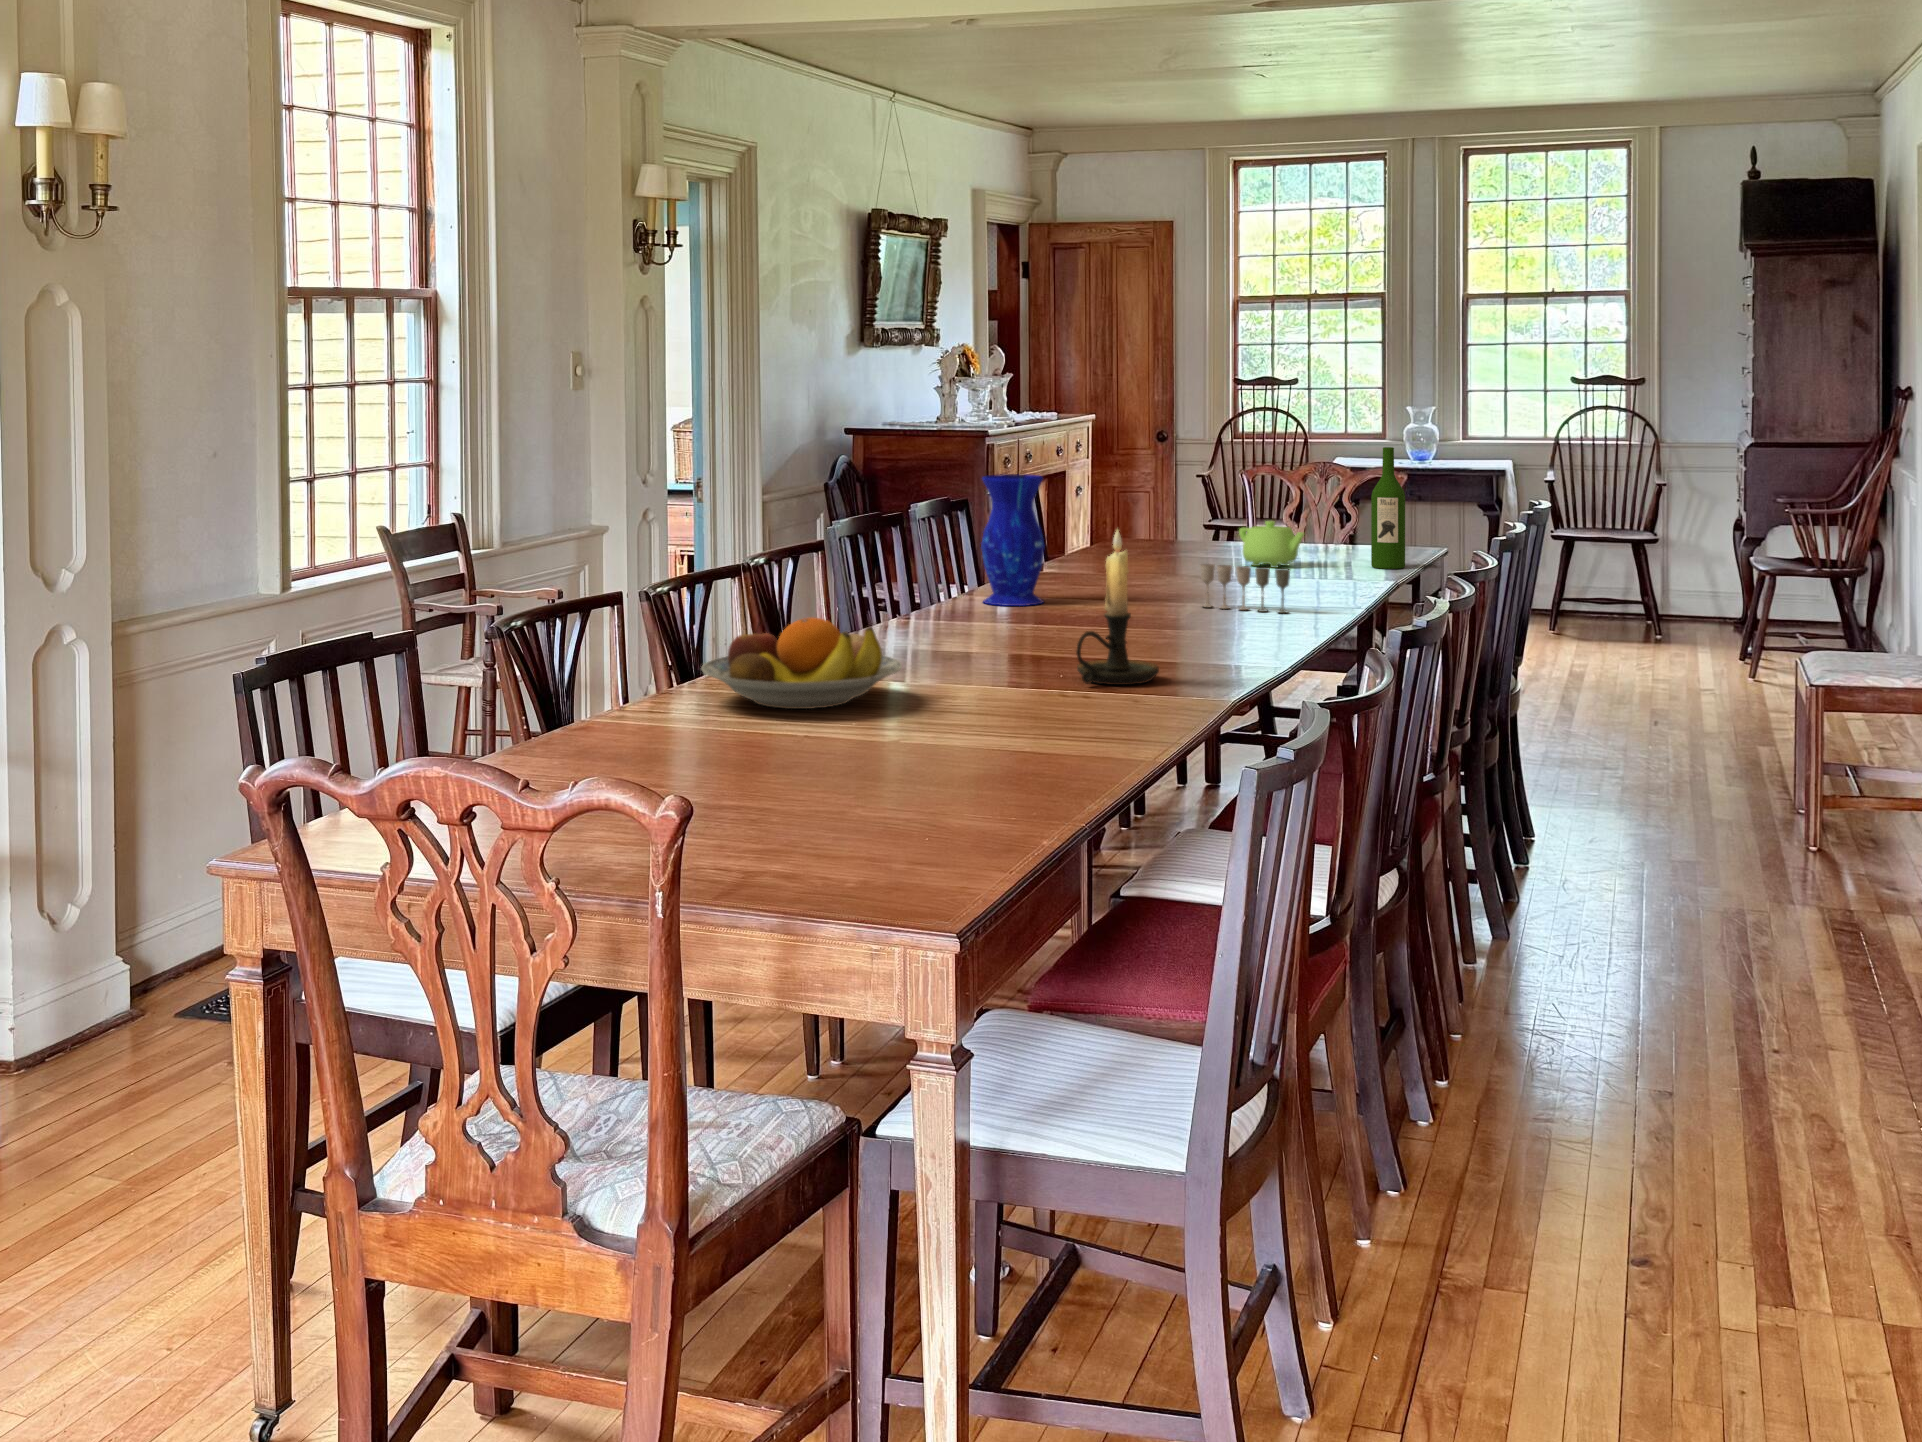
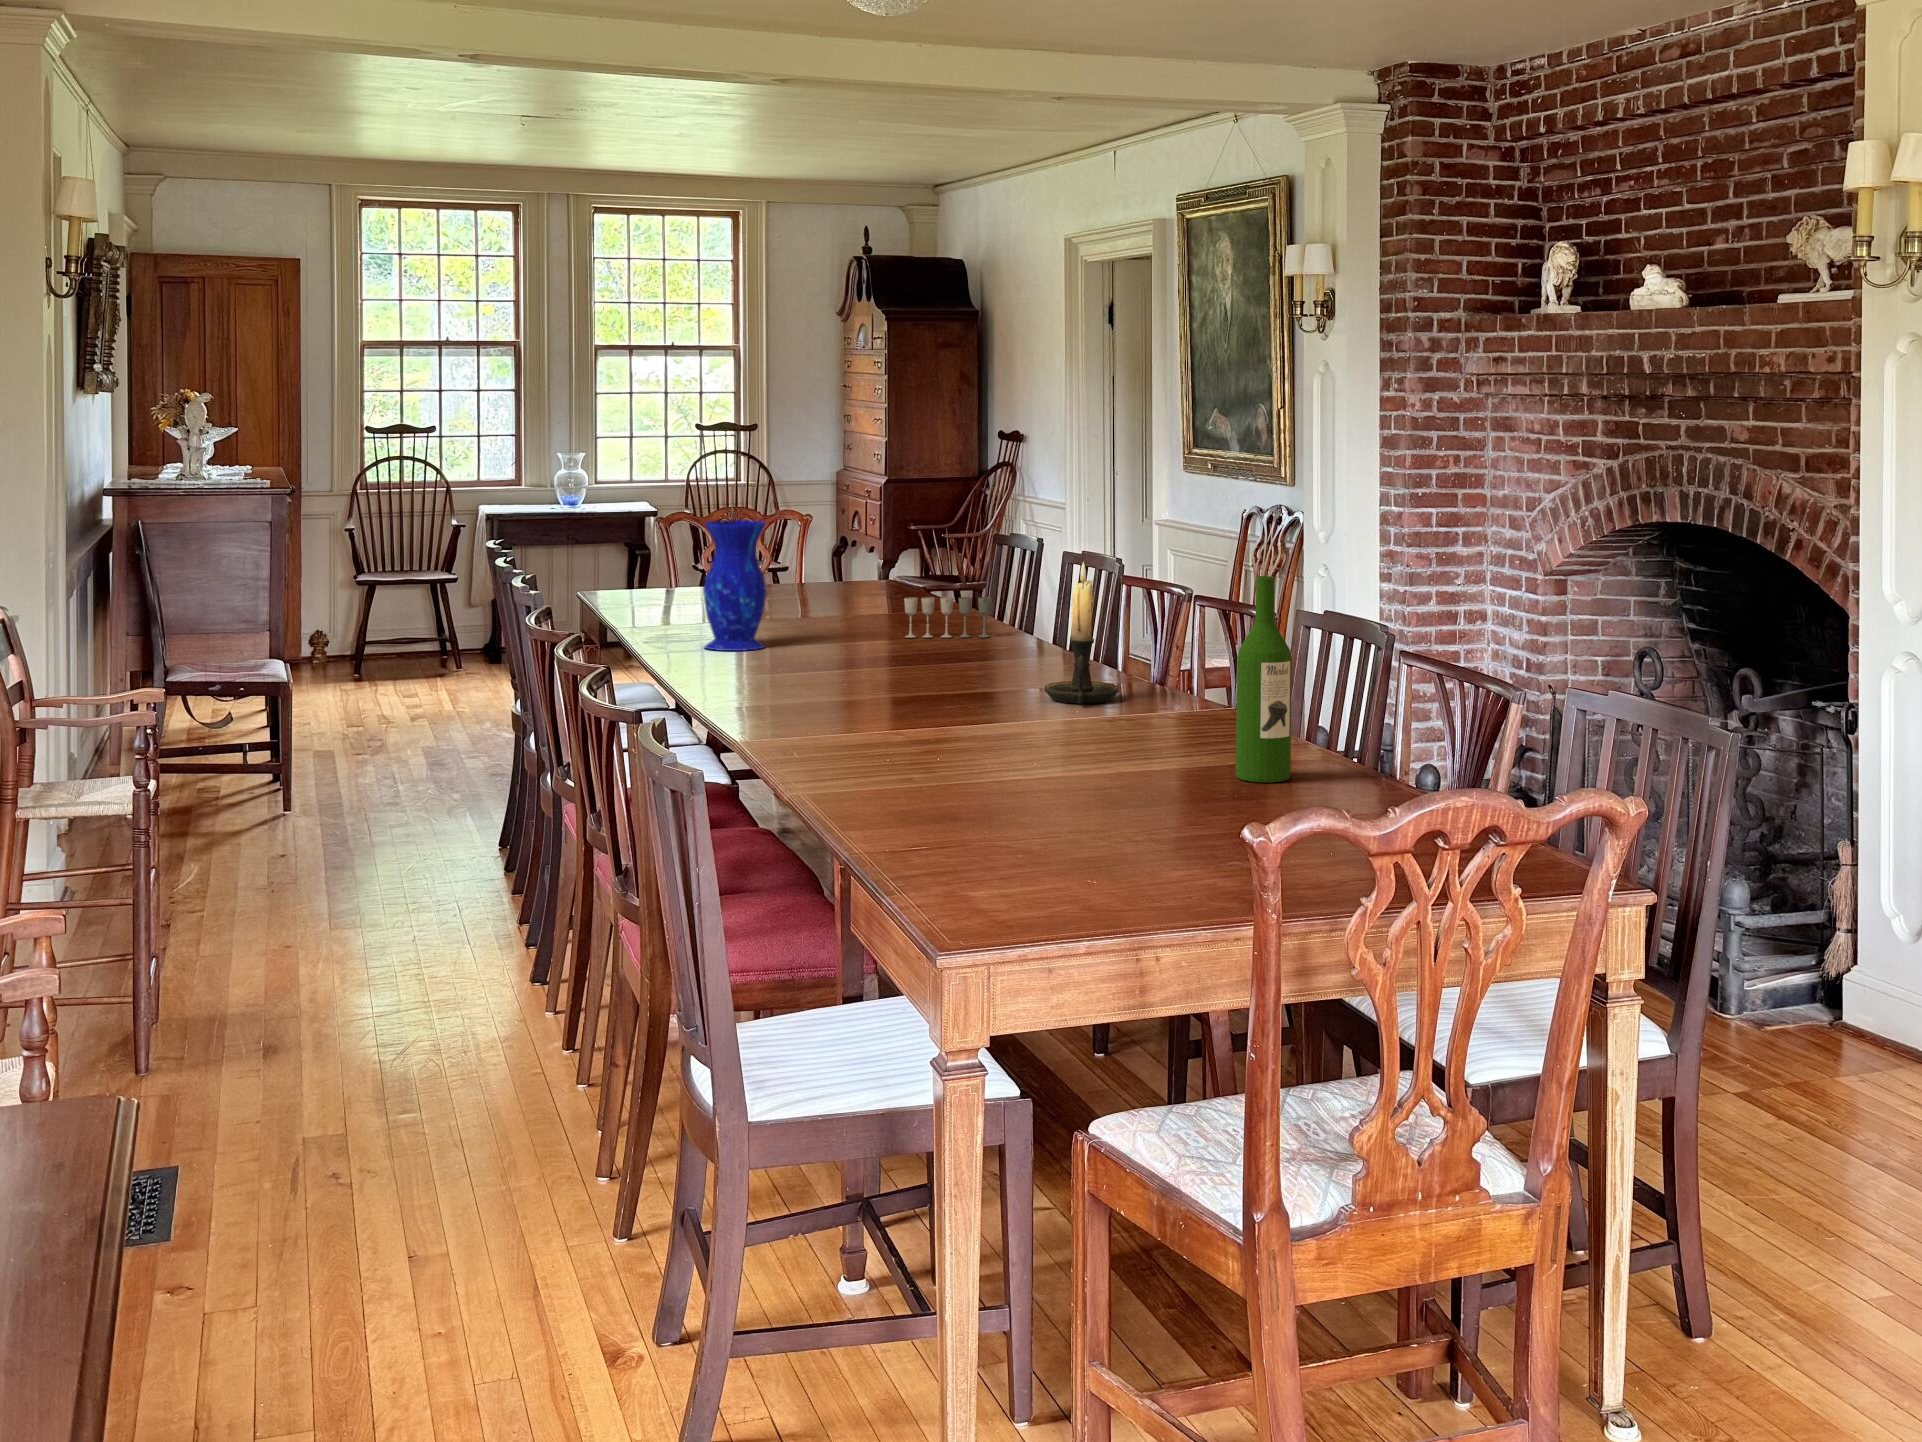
wine bottle: present [1371,447,1405,569] -> present [1236,576,1292,782]
teapot: present [1239,521,1304,568] -> none [787,559,855,602]
fruit bowl: present [702,617,902,709] -> none [815,661,1015,753]

